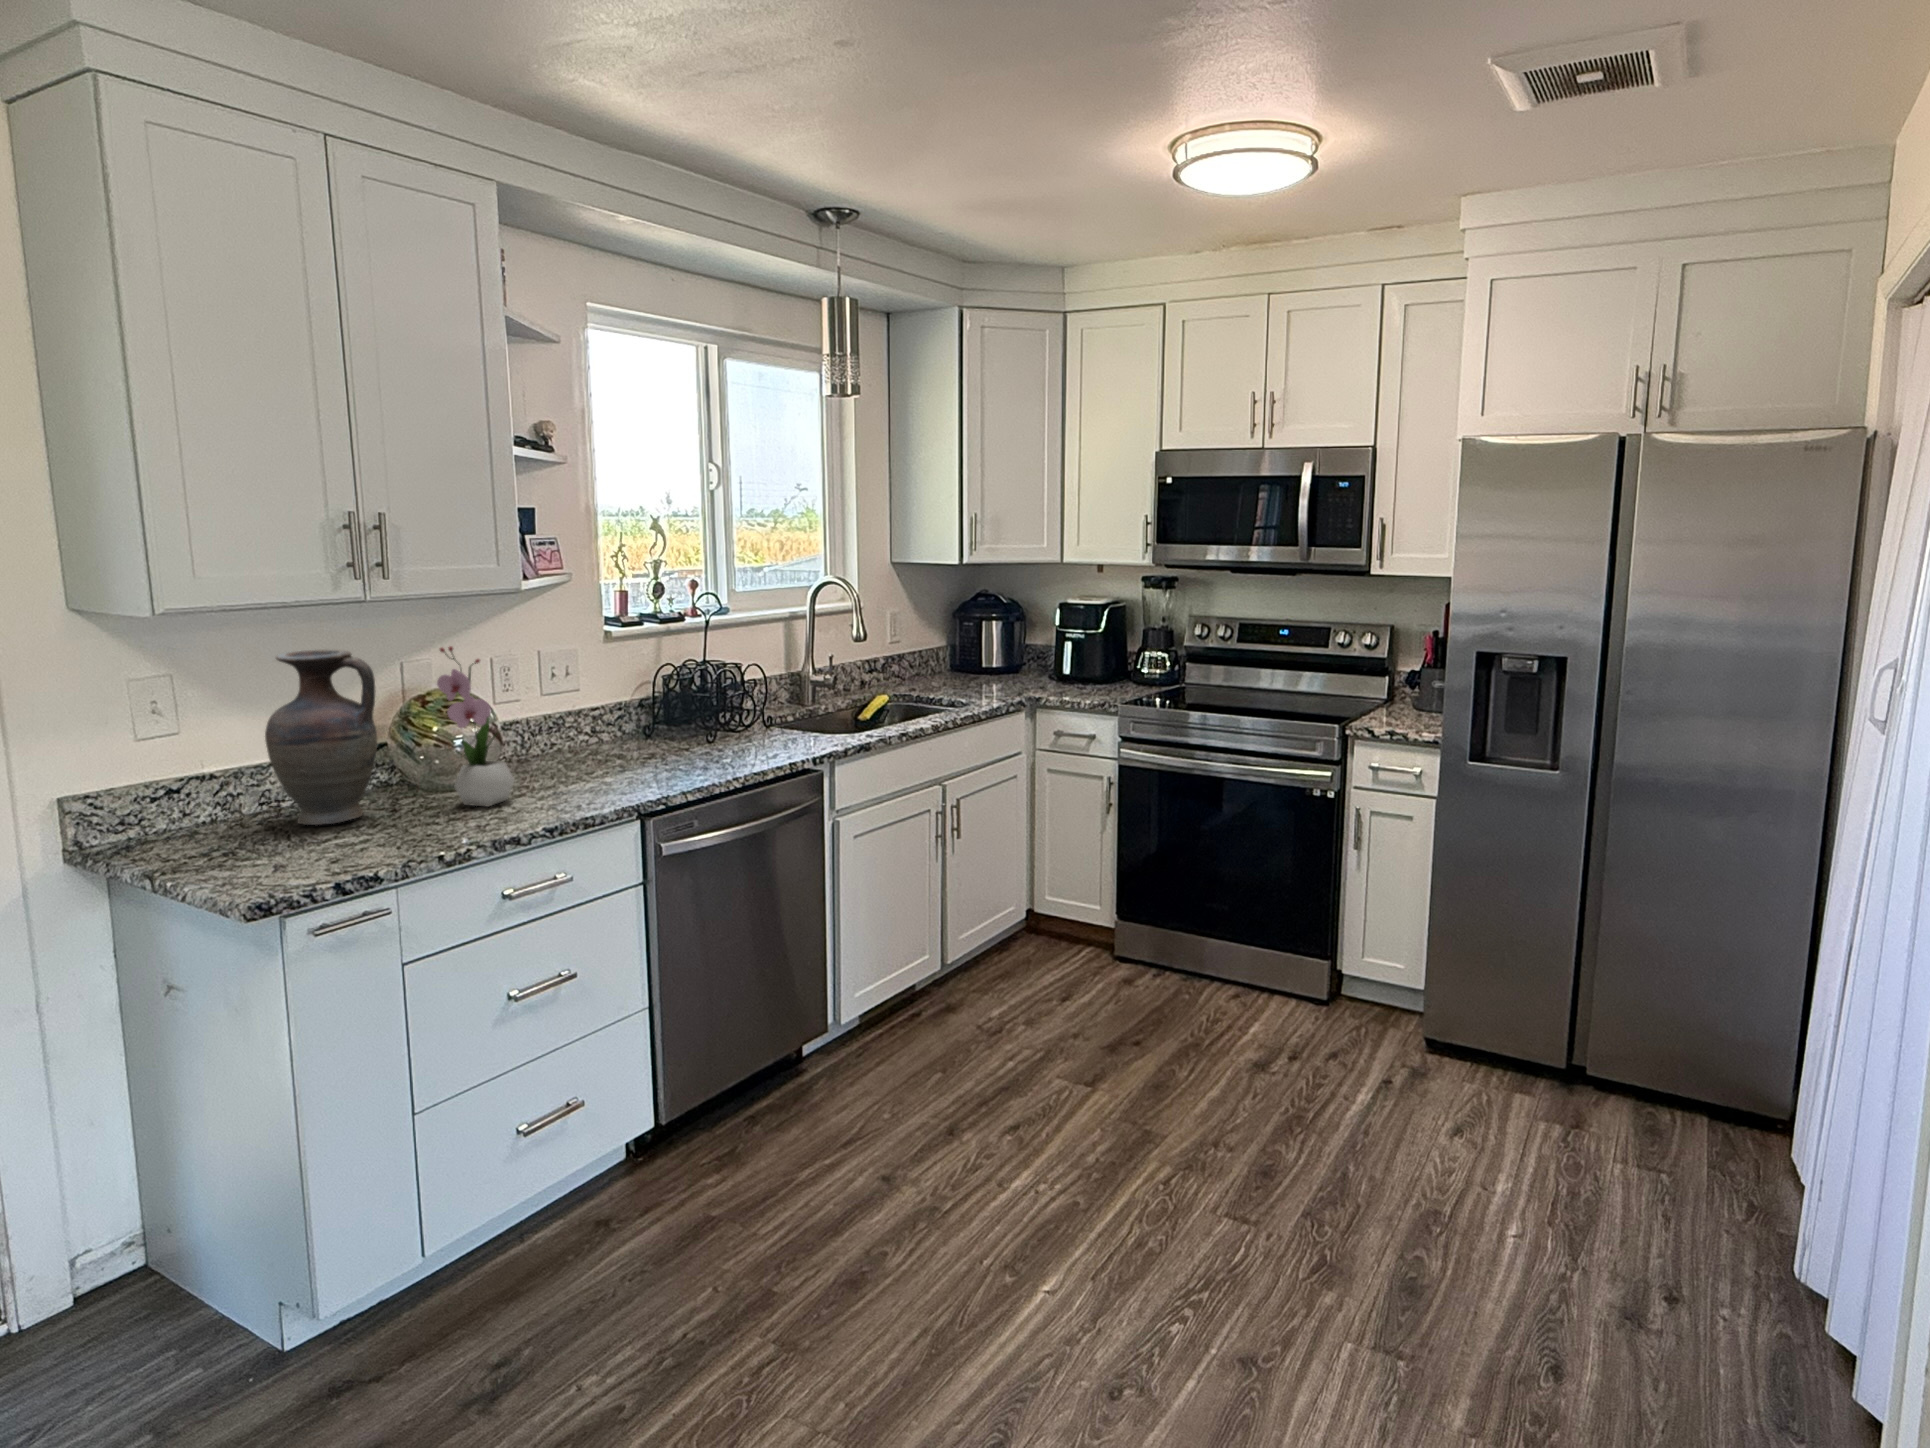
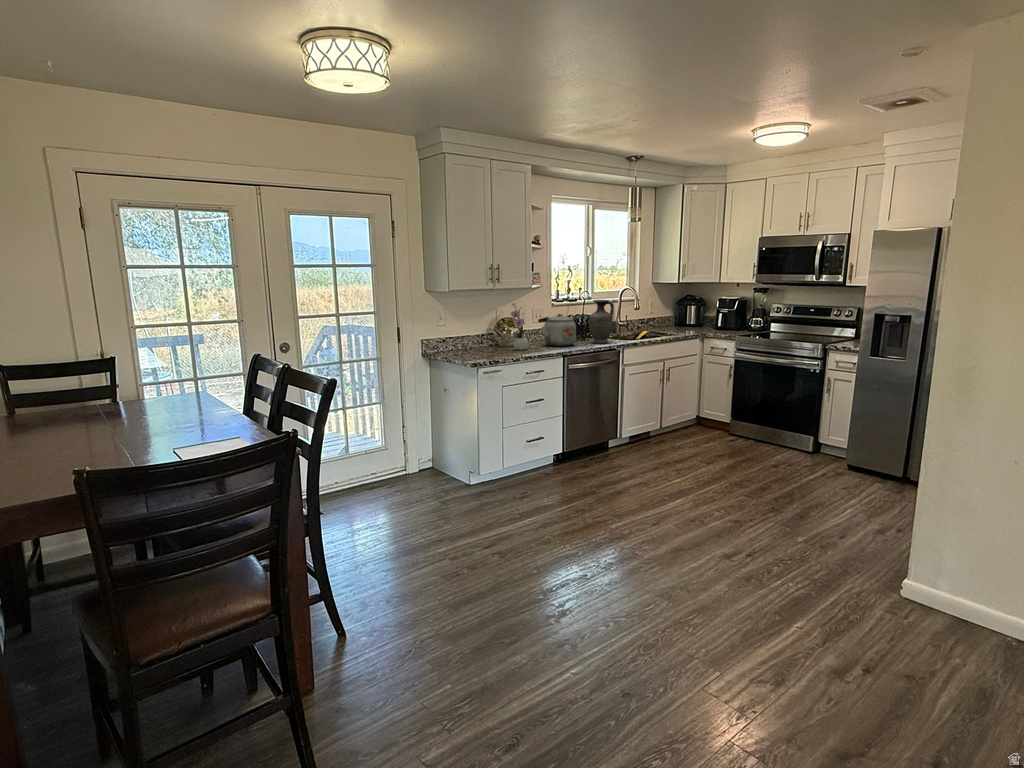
vase: present [265,649,377,825] -> present [589,300,614,343]
kettle: none [552,670,683,775] -> present [538,314,576,346]

